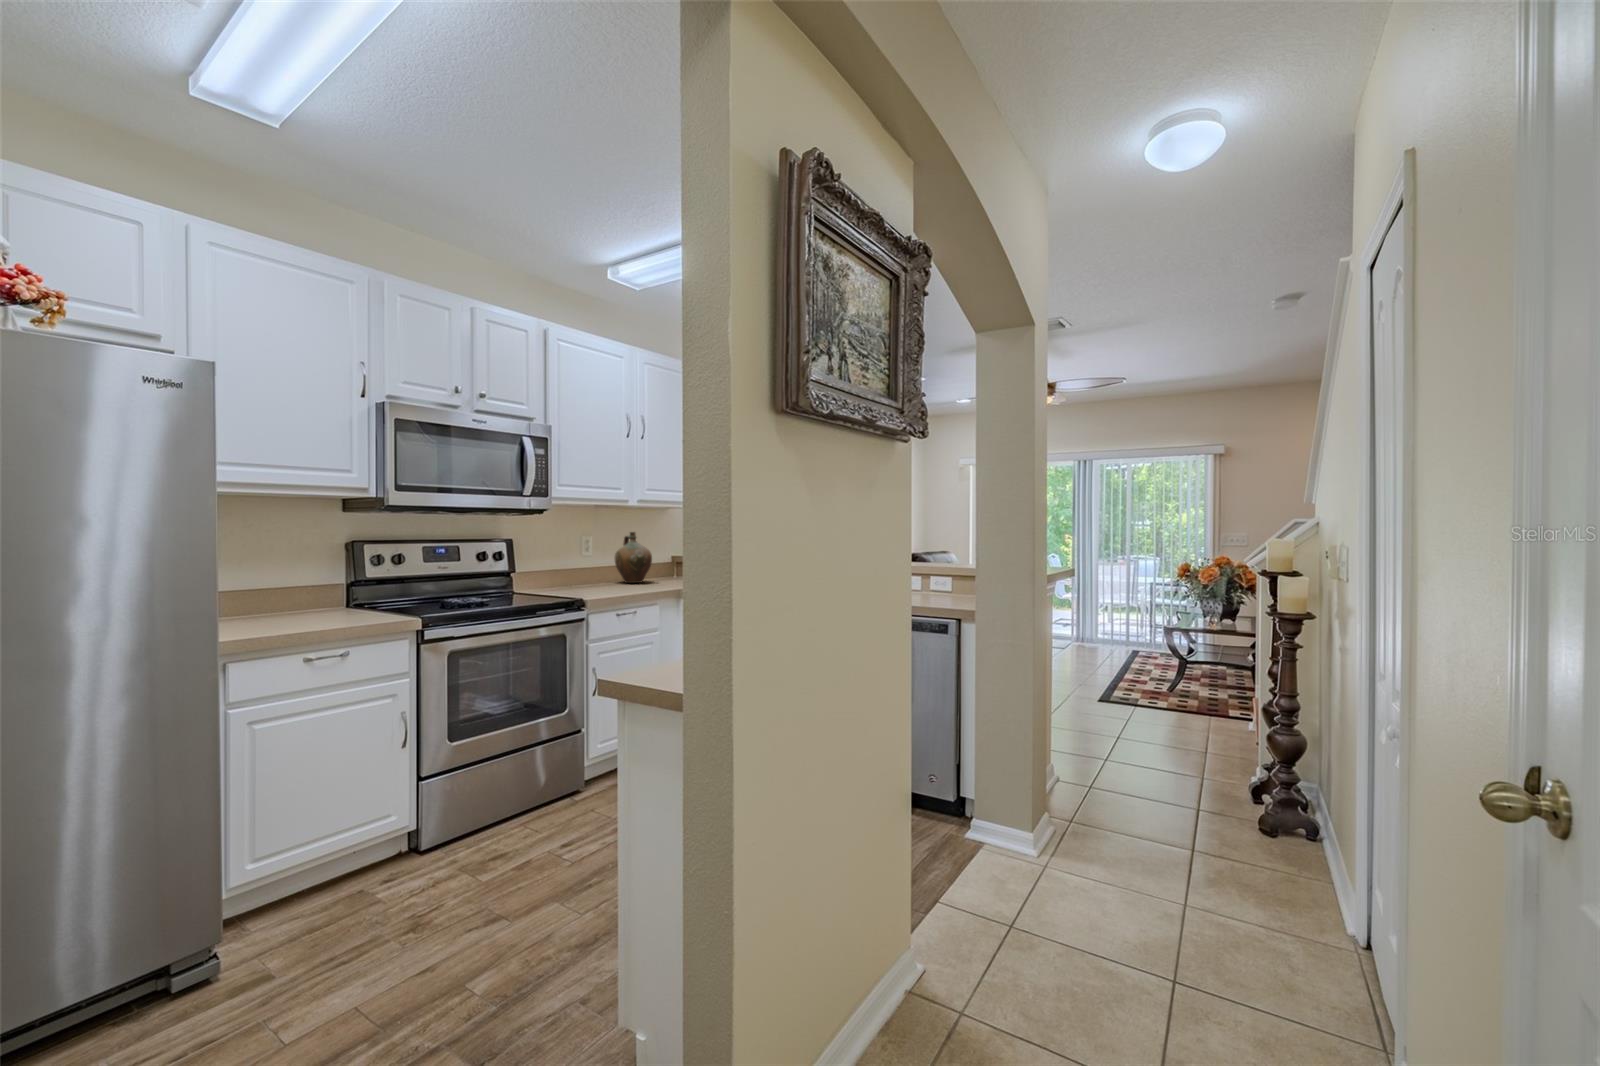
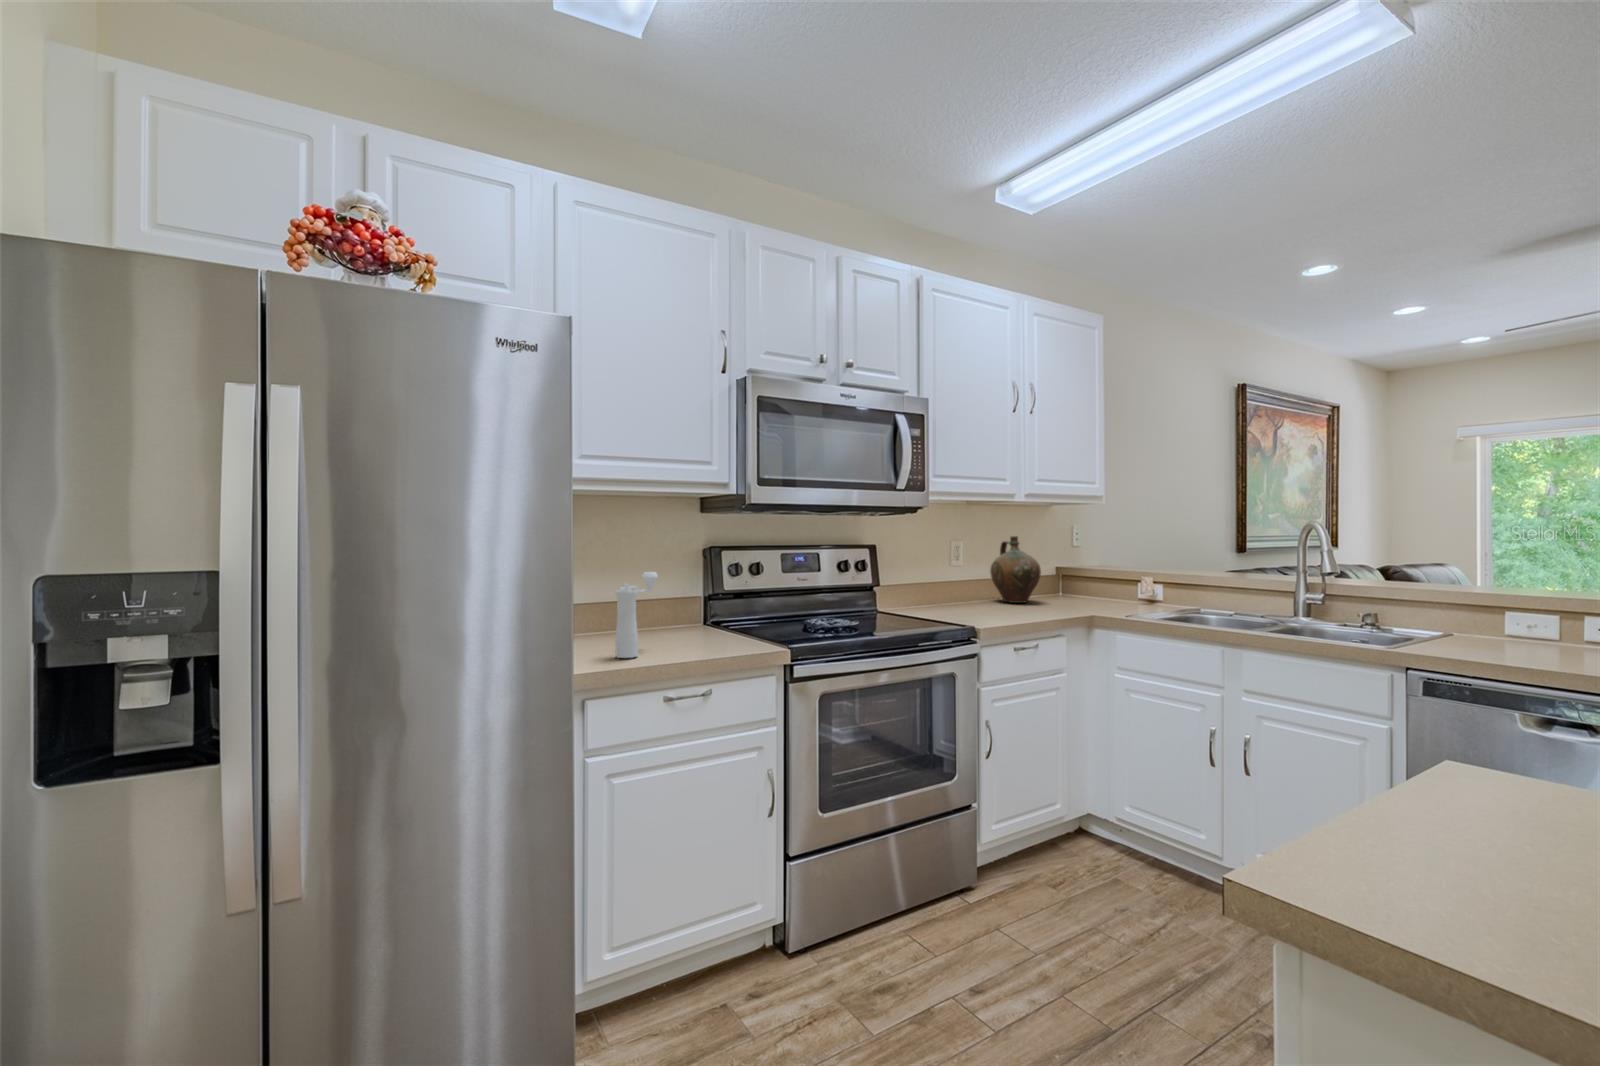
pepper mill: none [255,561,298,630] -> present [615,572,658,658]

